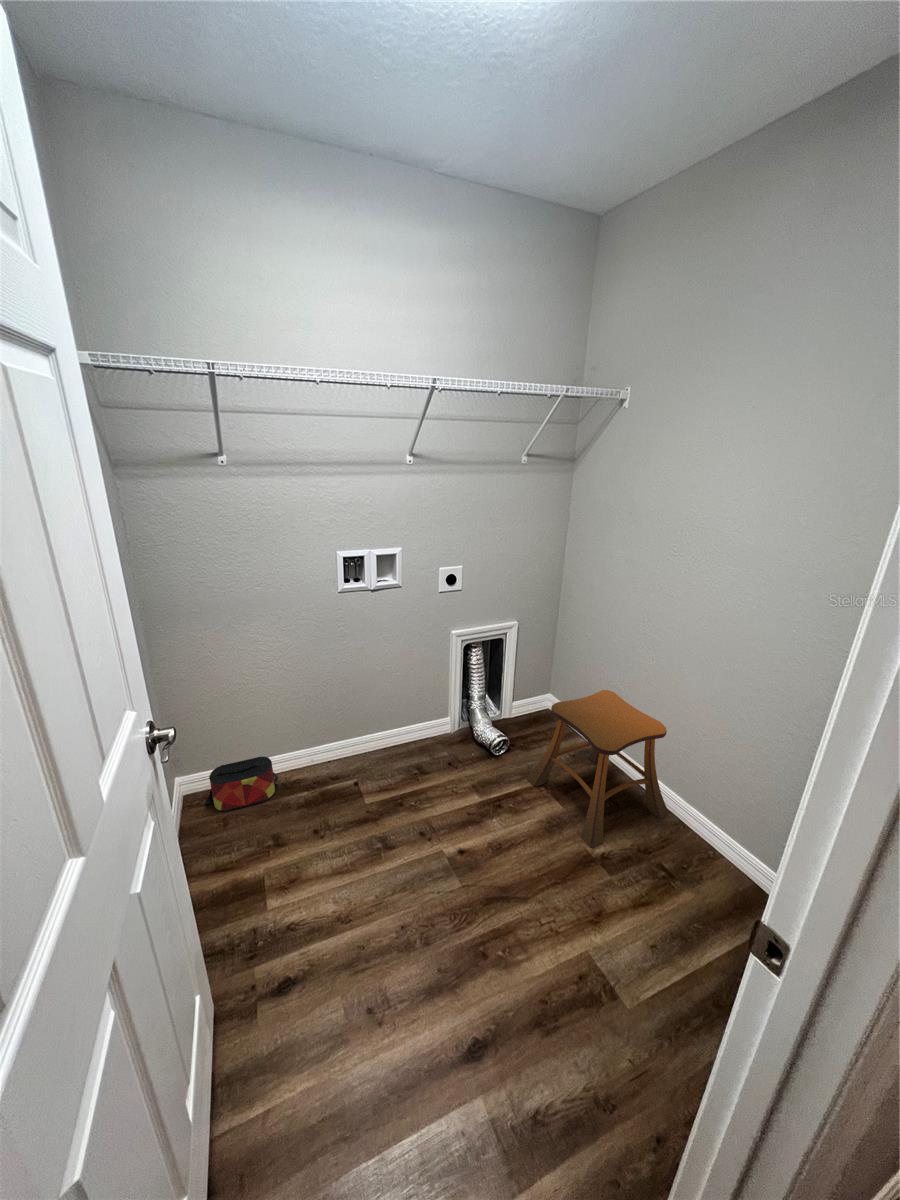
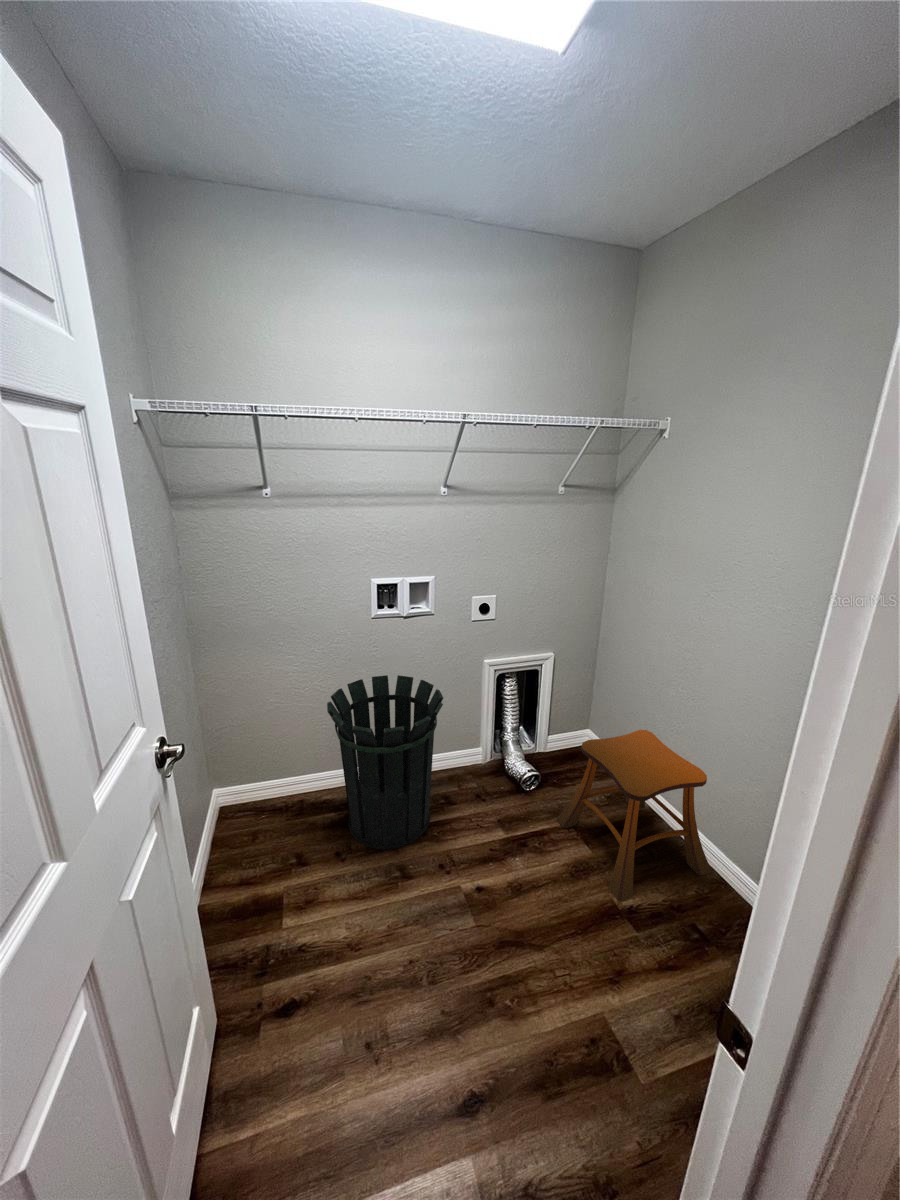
waste bin: none [299,650,419,823] -> present [327,675,443,850]
bag: present [205,757,278,812] -> none [238,775,307,826]

